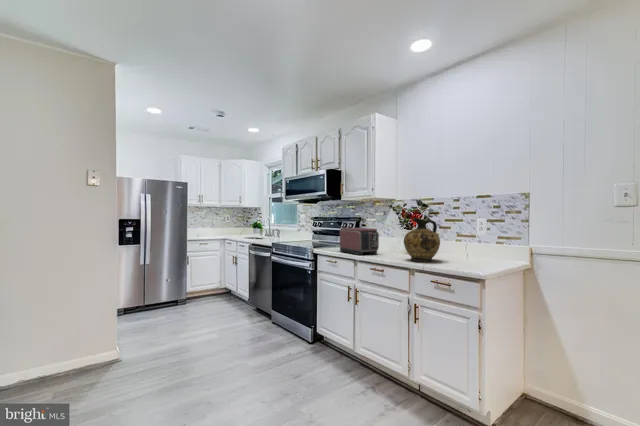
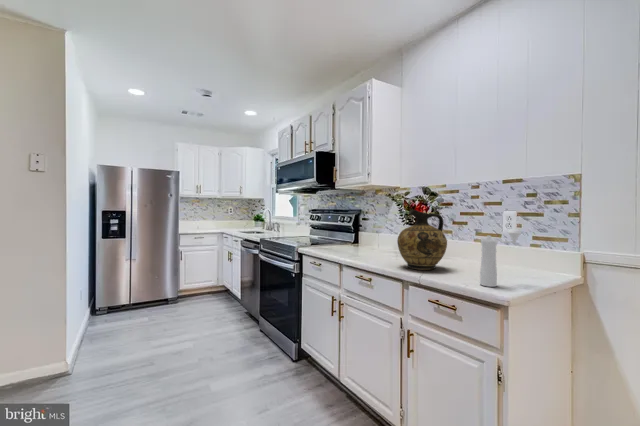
toaster: present [340,228,379,255] -> none [325,223,371,258]
pepper mill: none [466,231,492,269] -> present [480,229,521,287]

